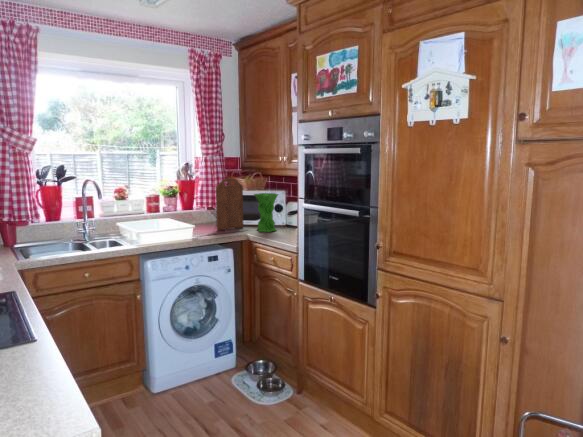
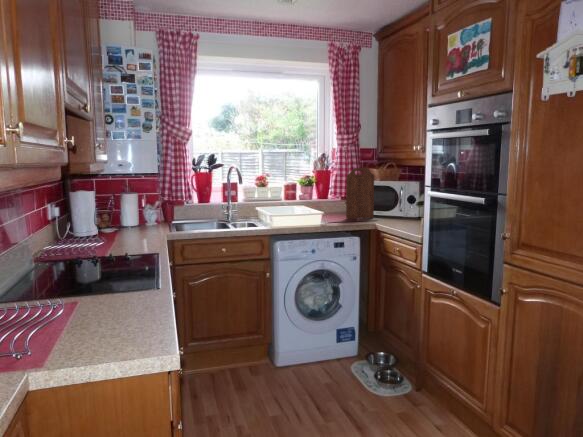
vase: present [254,193,278,232] -> none [384,183,410,223]

